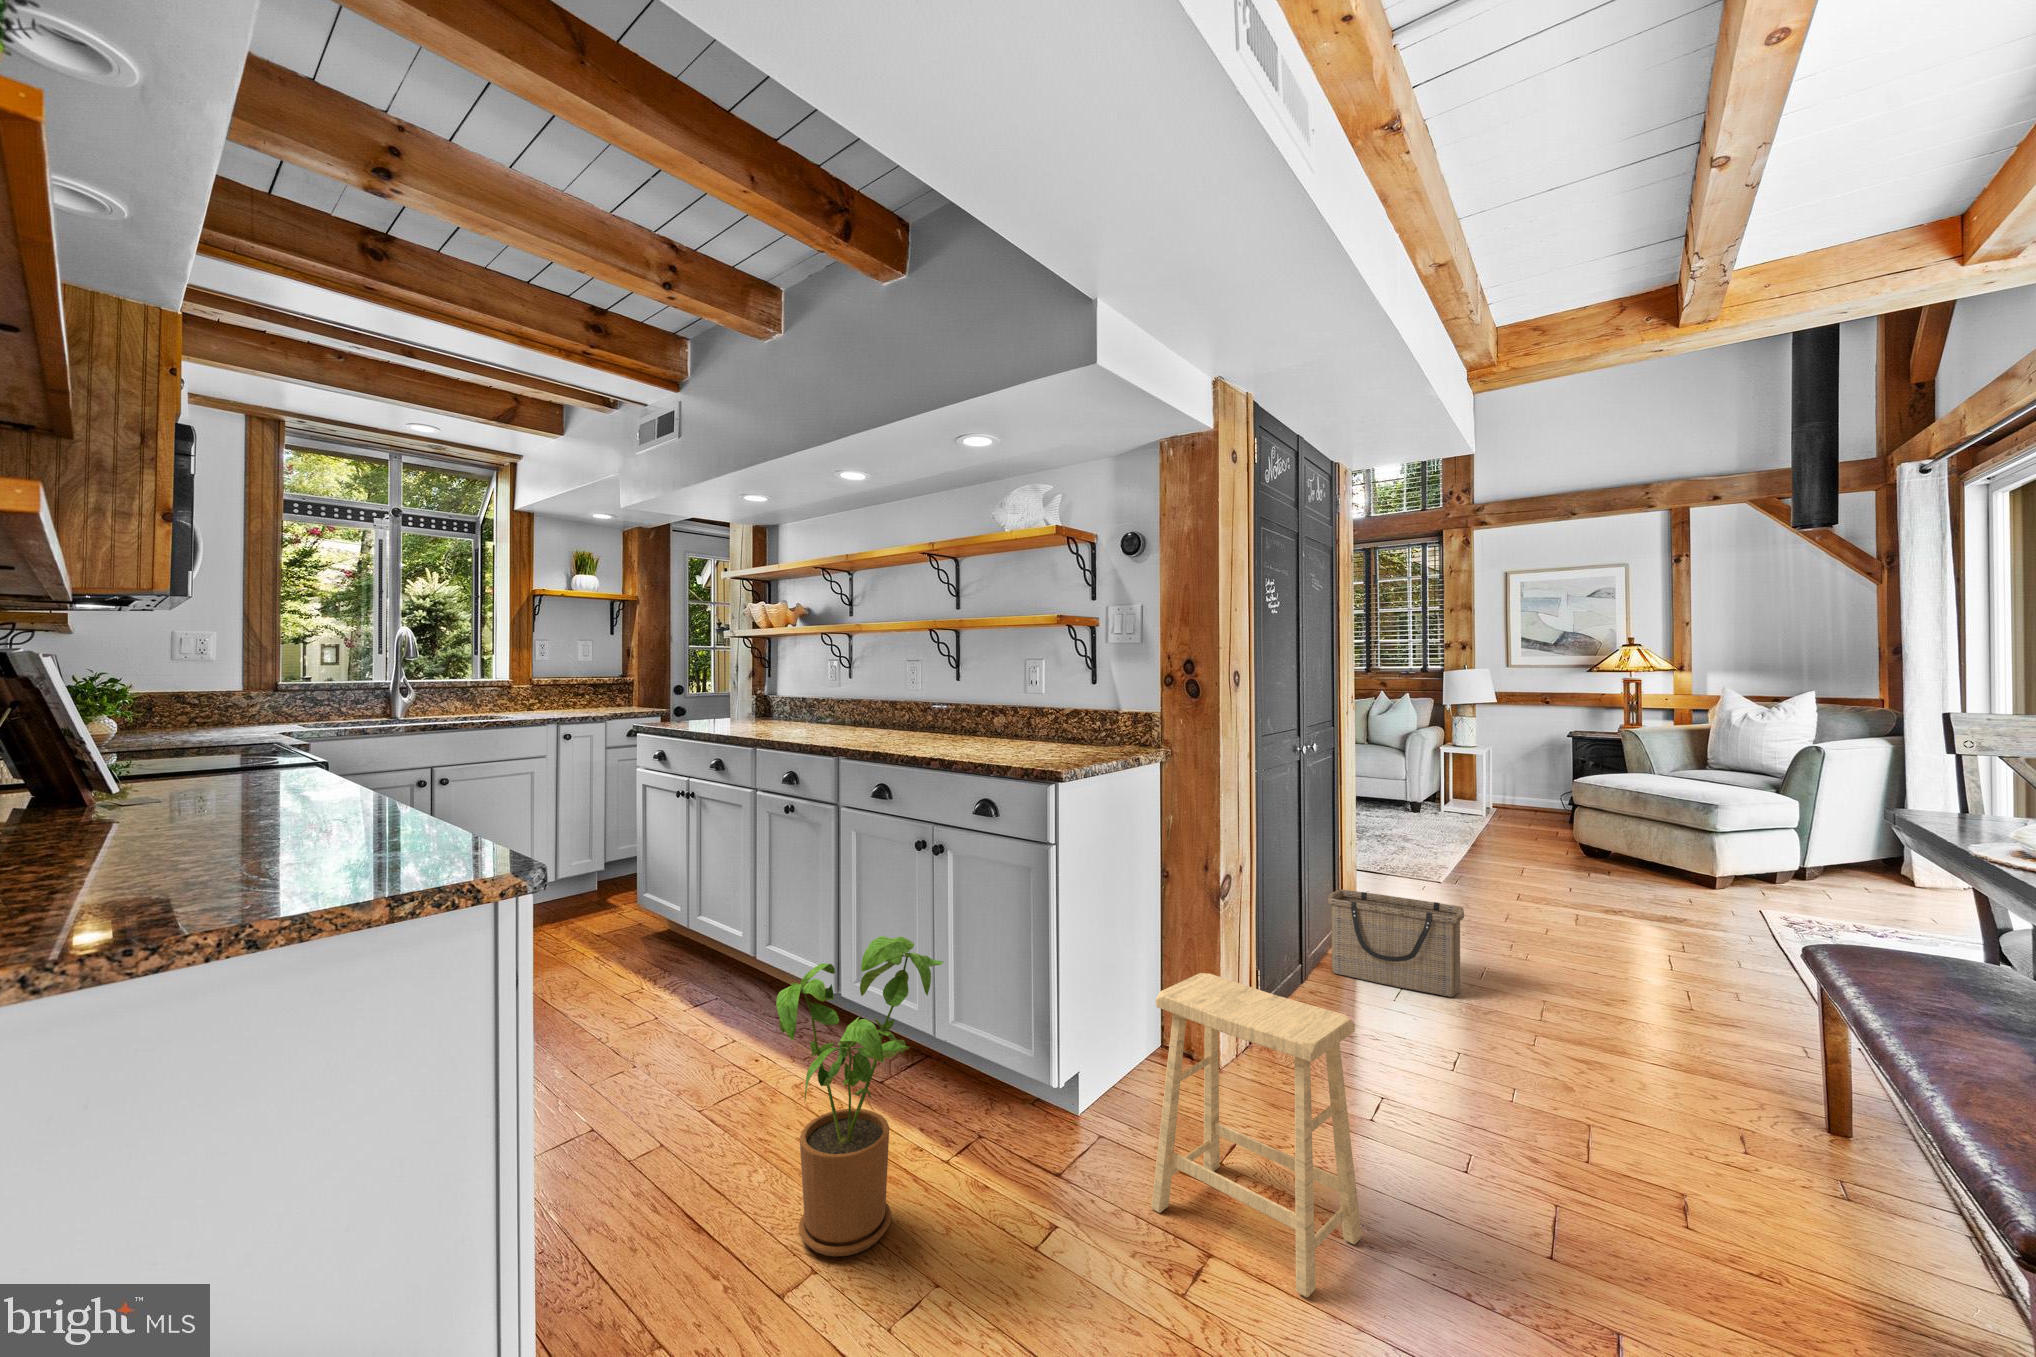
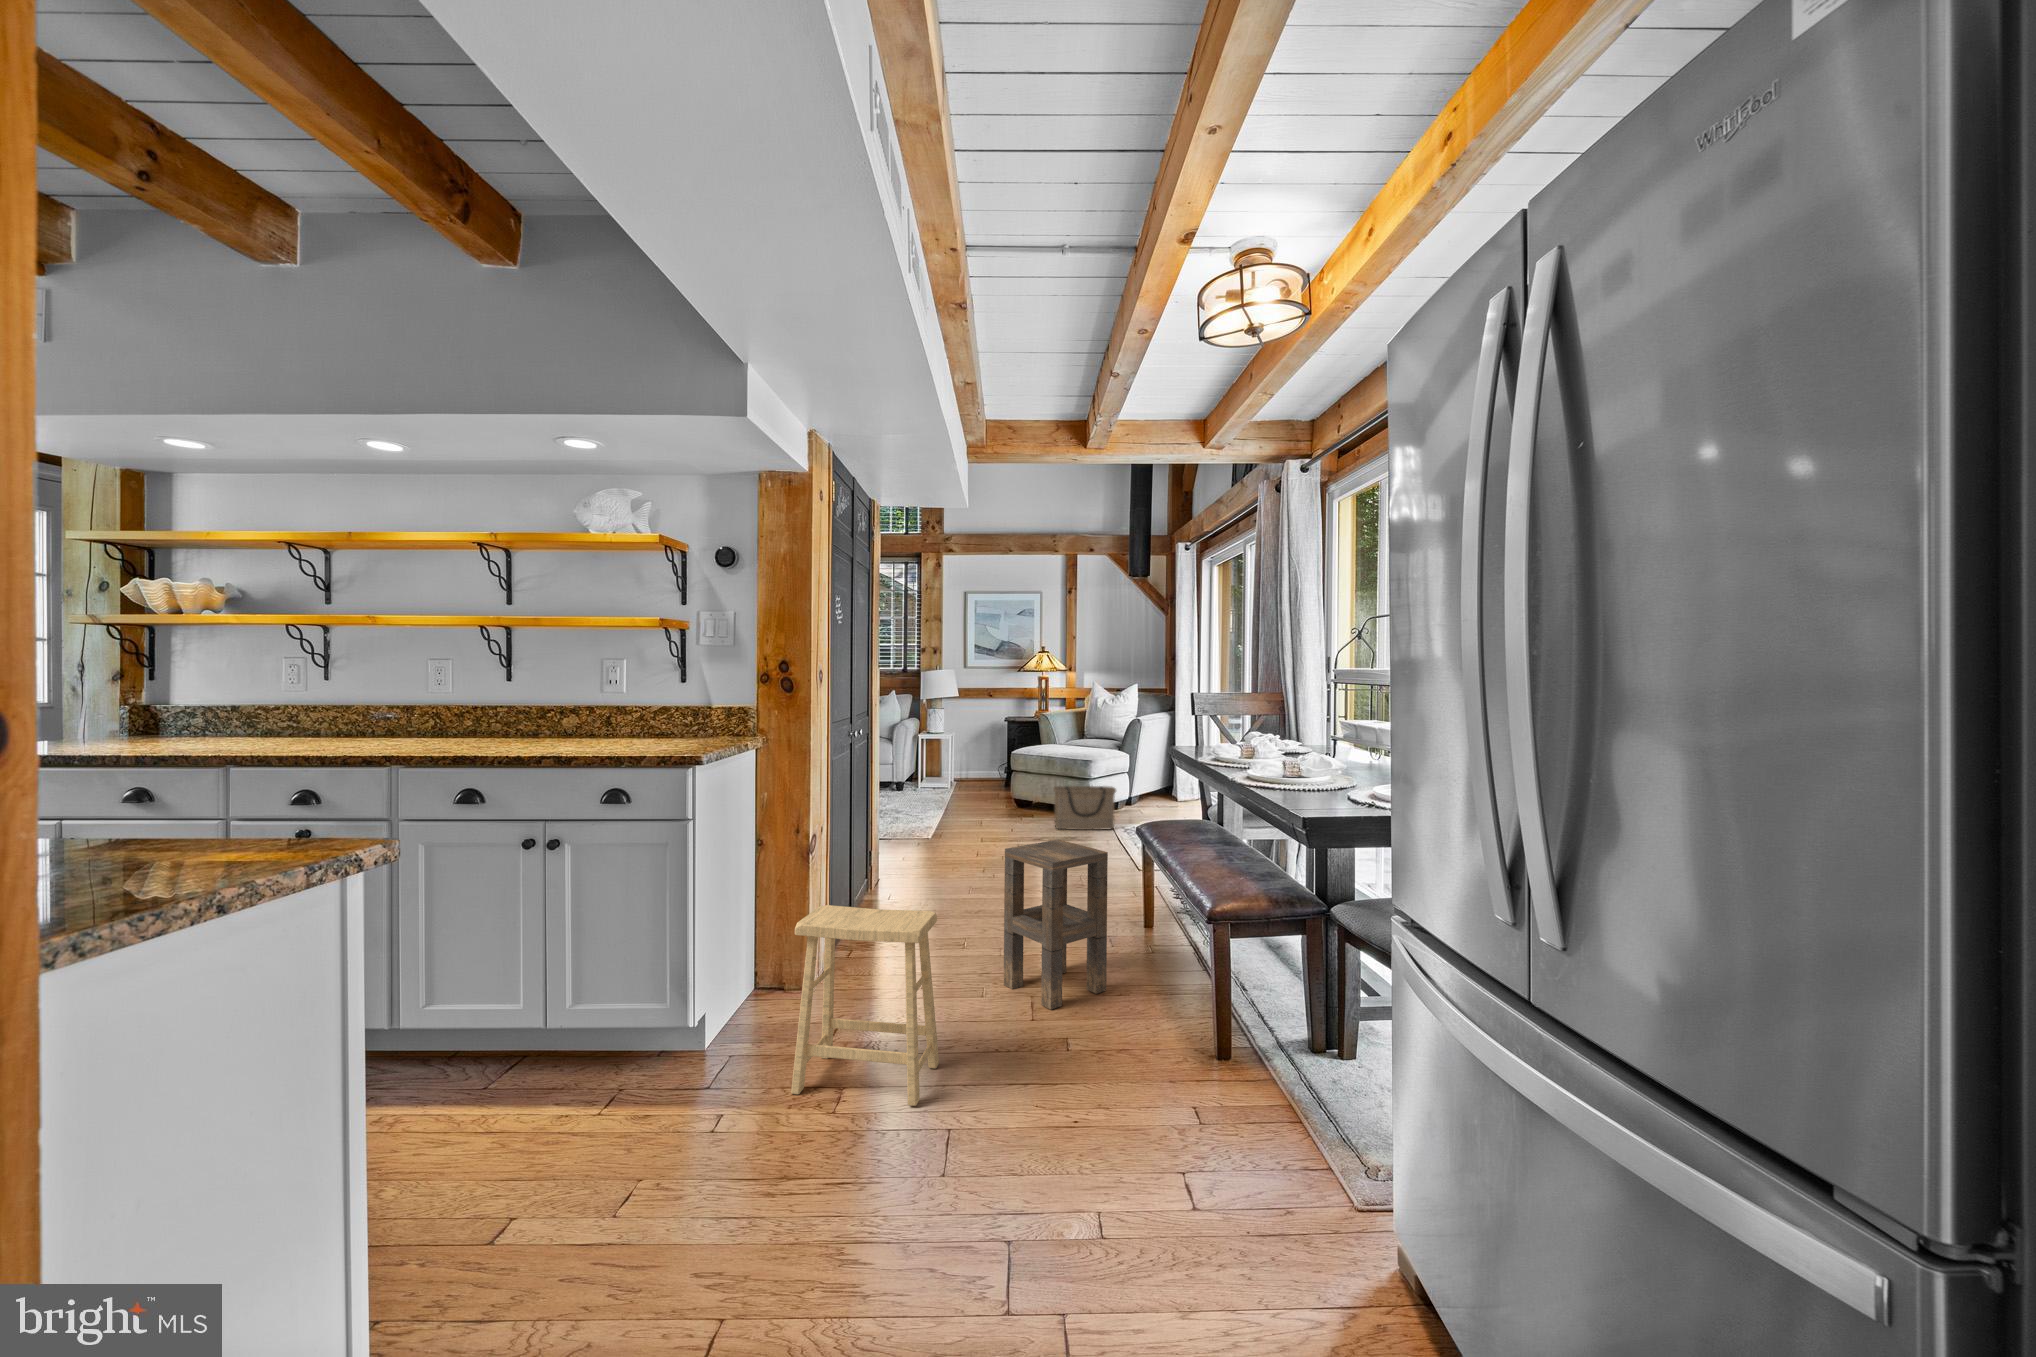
basket: present [1328,889,1464,997] -> present [1053,786,1116,830]
side table: none [1499,932,1697,1207] -> present [1004,839,1108,1010]
house plant: present [776,936,943,1257] -> none [428,916,607,1225]

